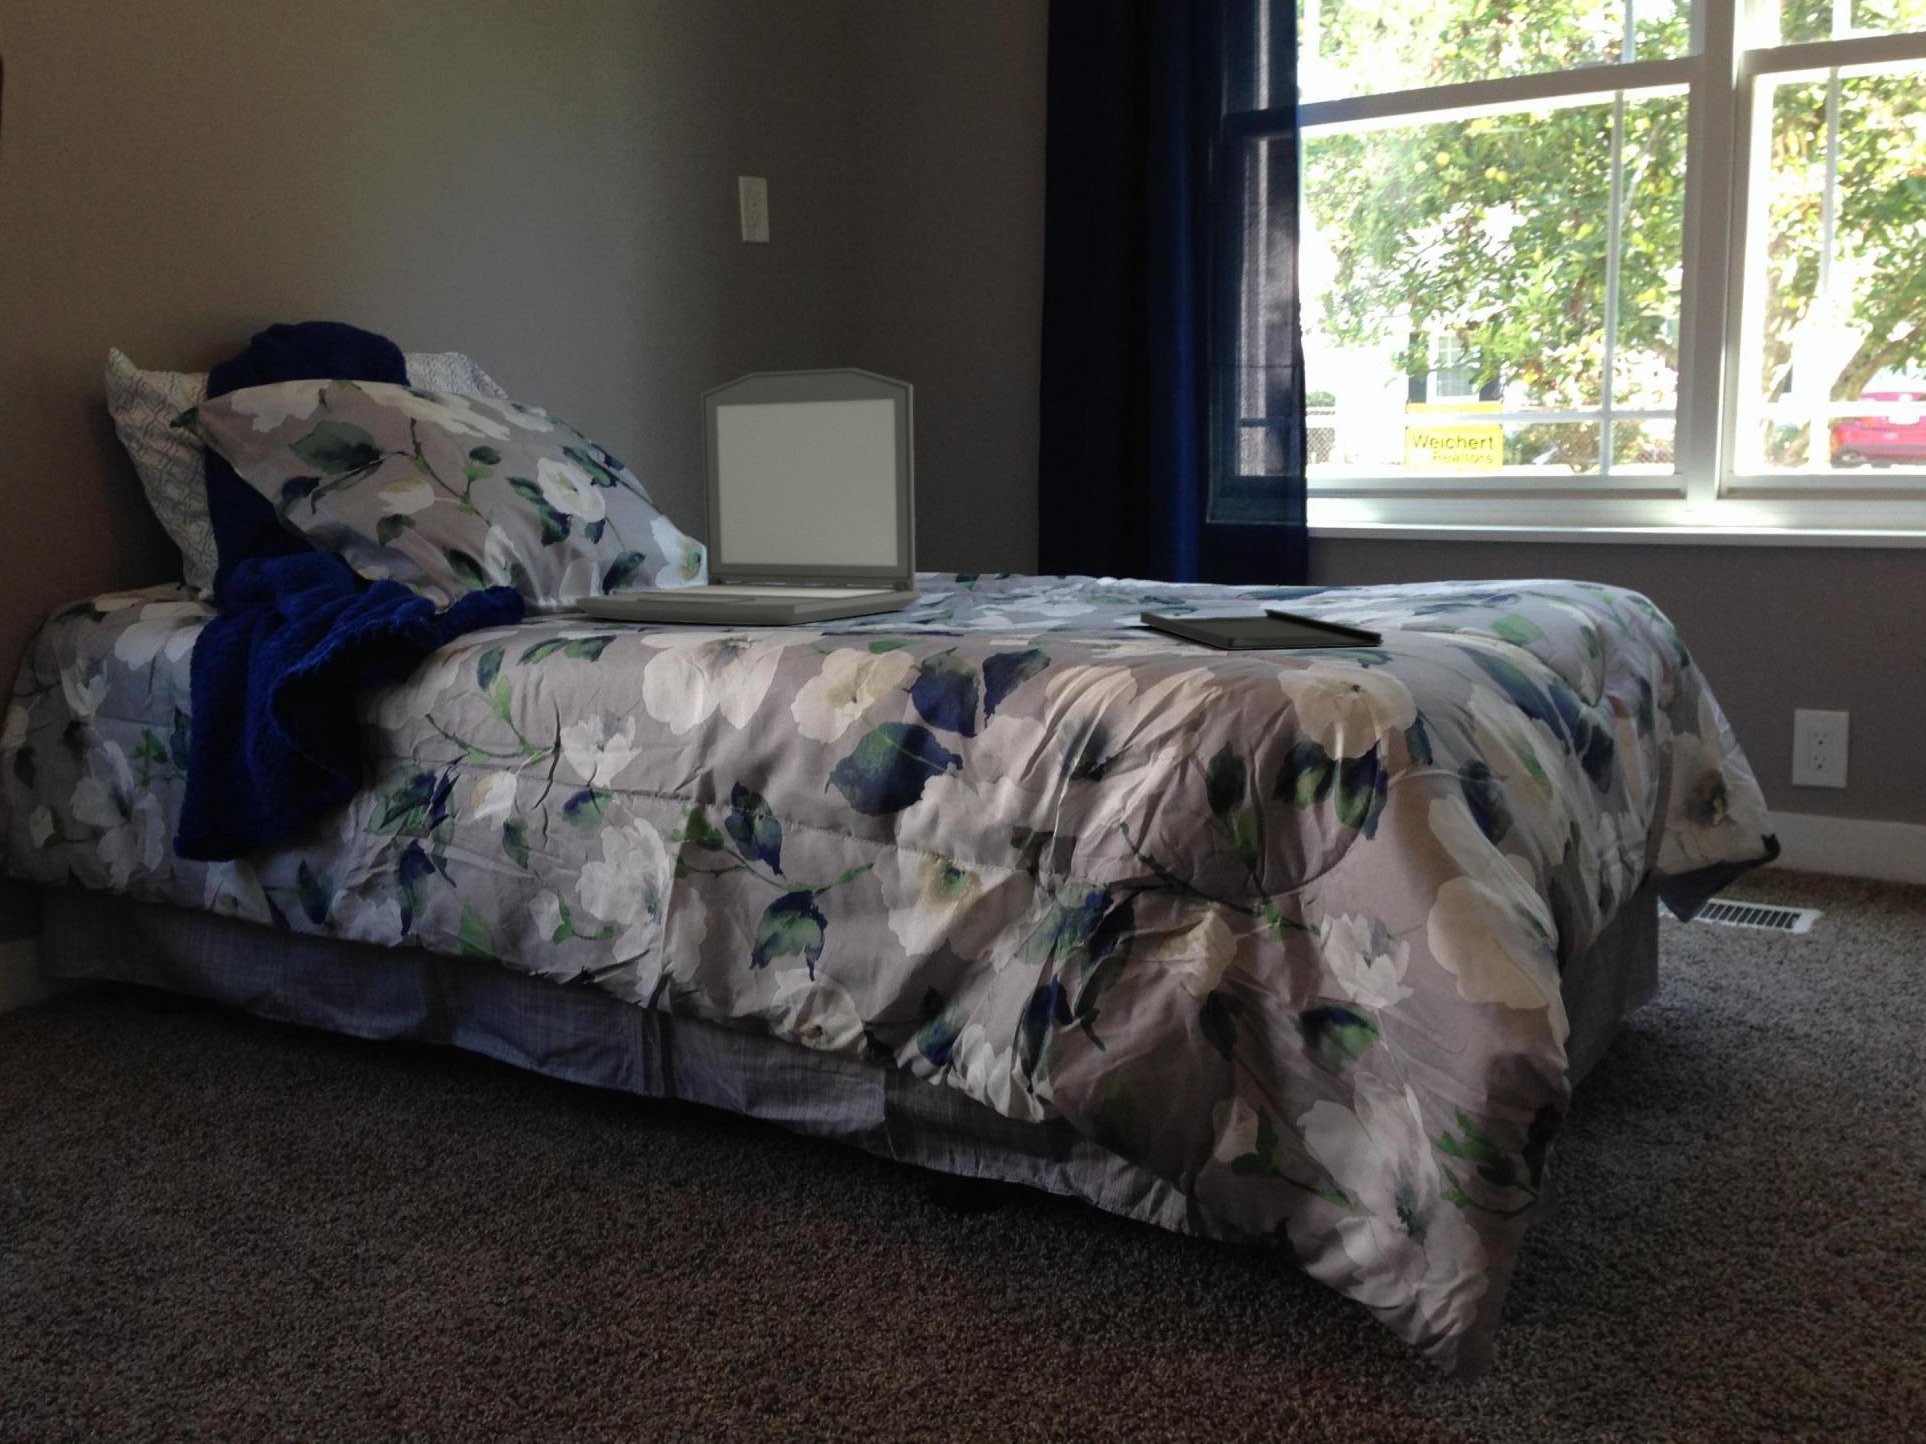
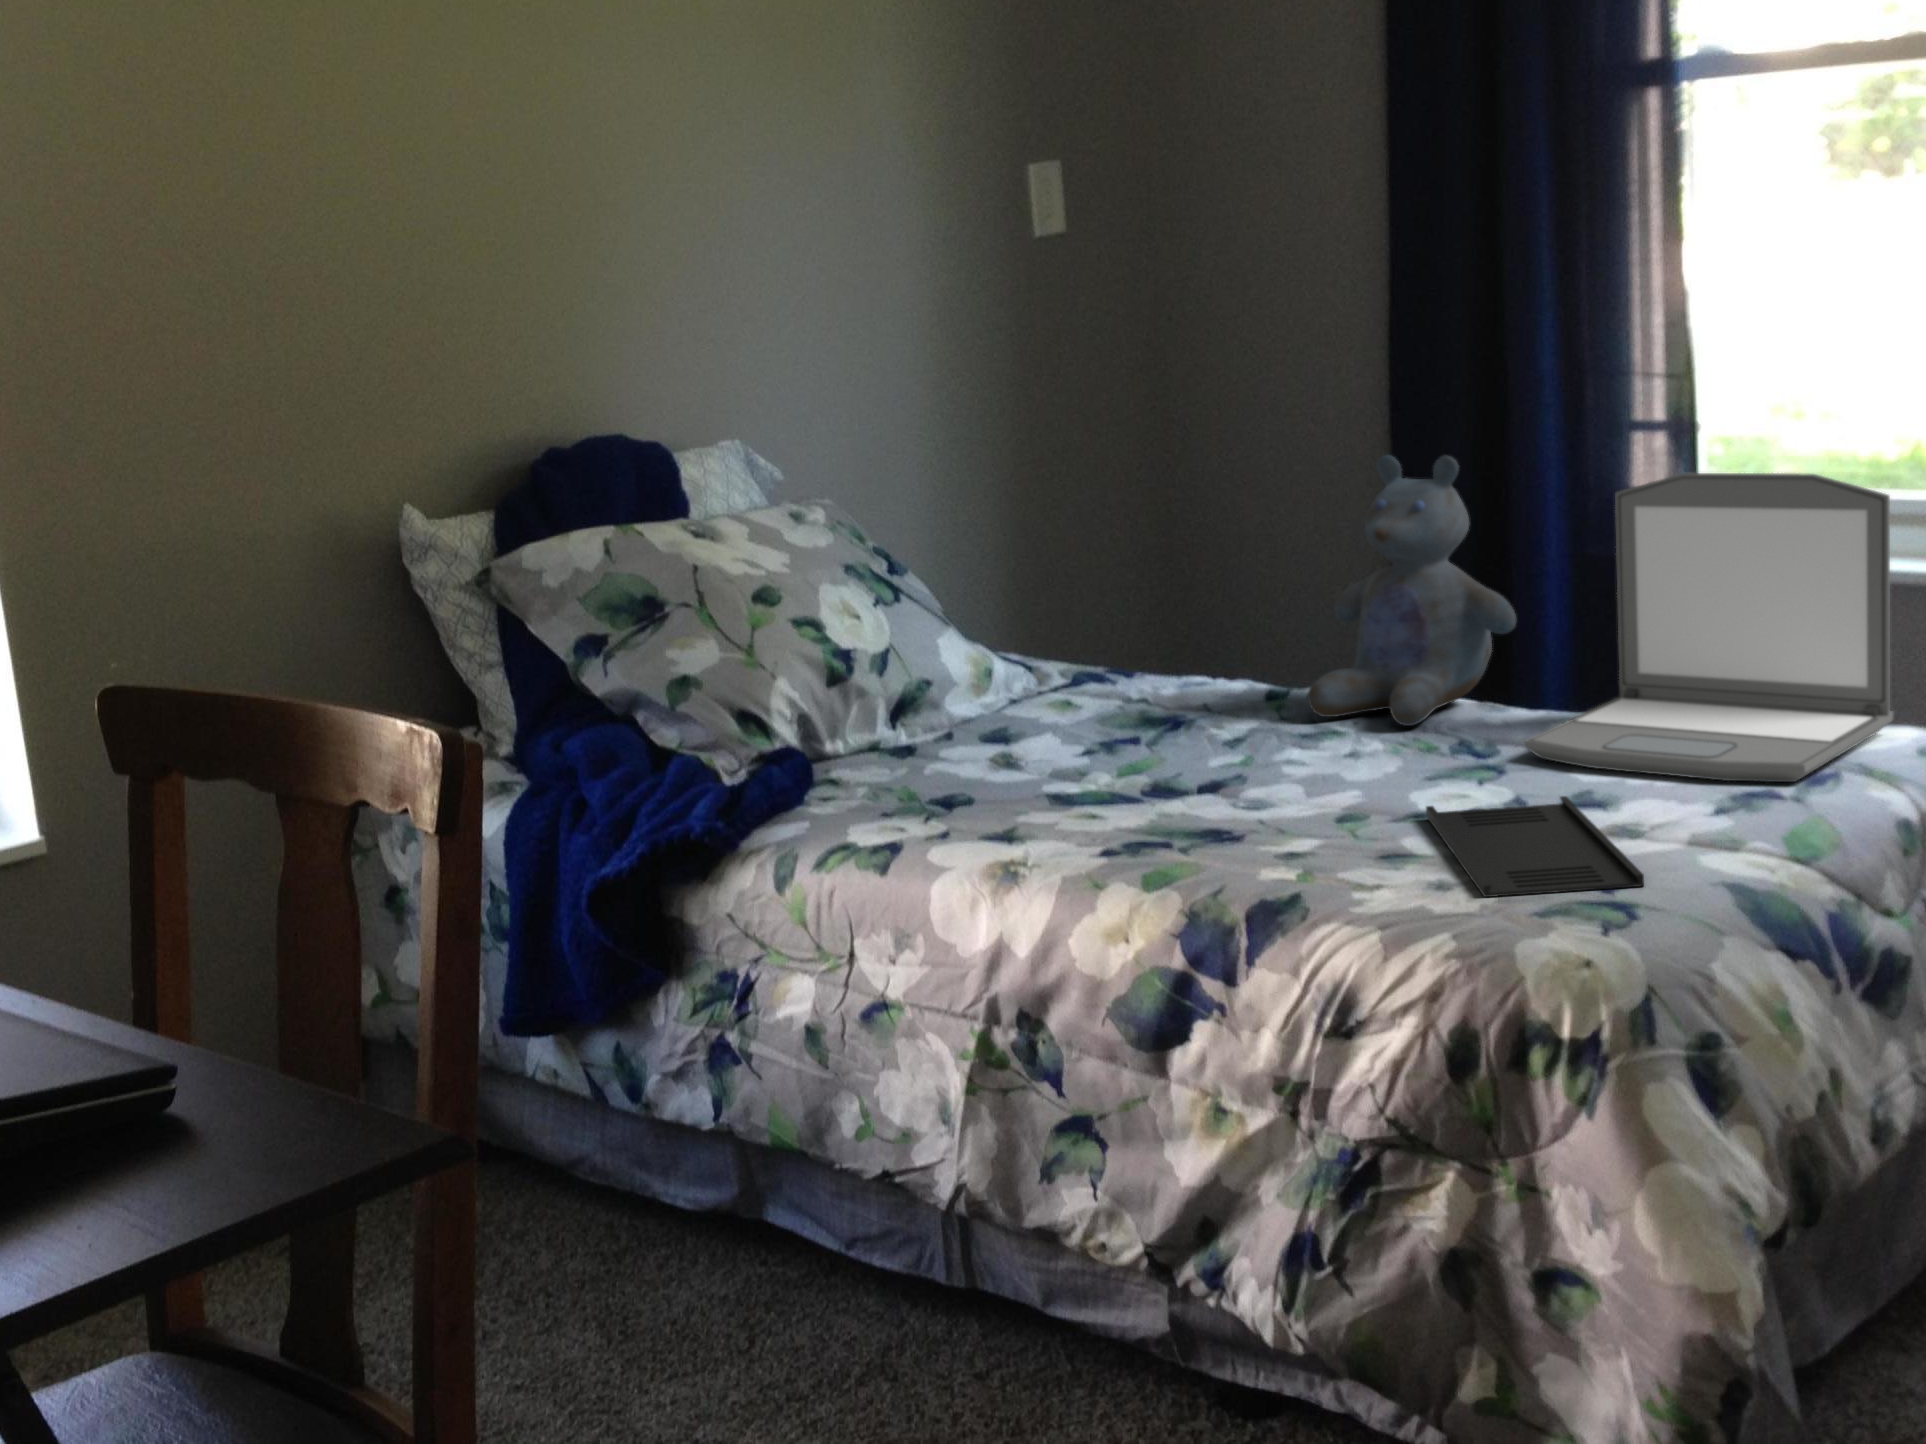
stuffed bear: none [999,360,1189,597] -> present [1308,455,1516,726]
laptop: present [576,368,920,625] -> present [1524,473,1893,782]

